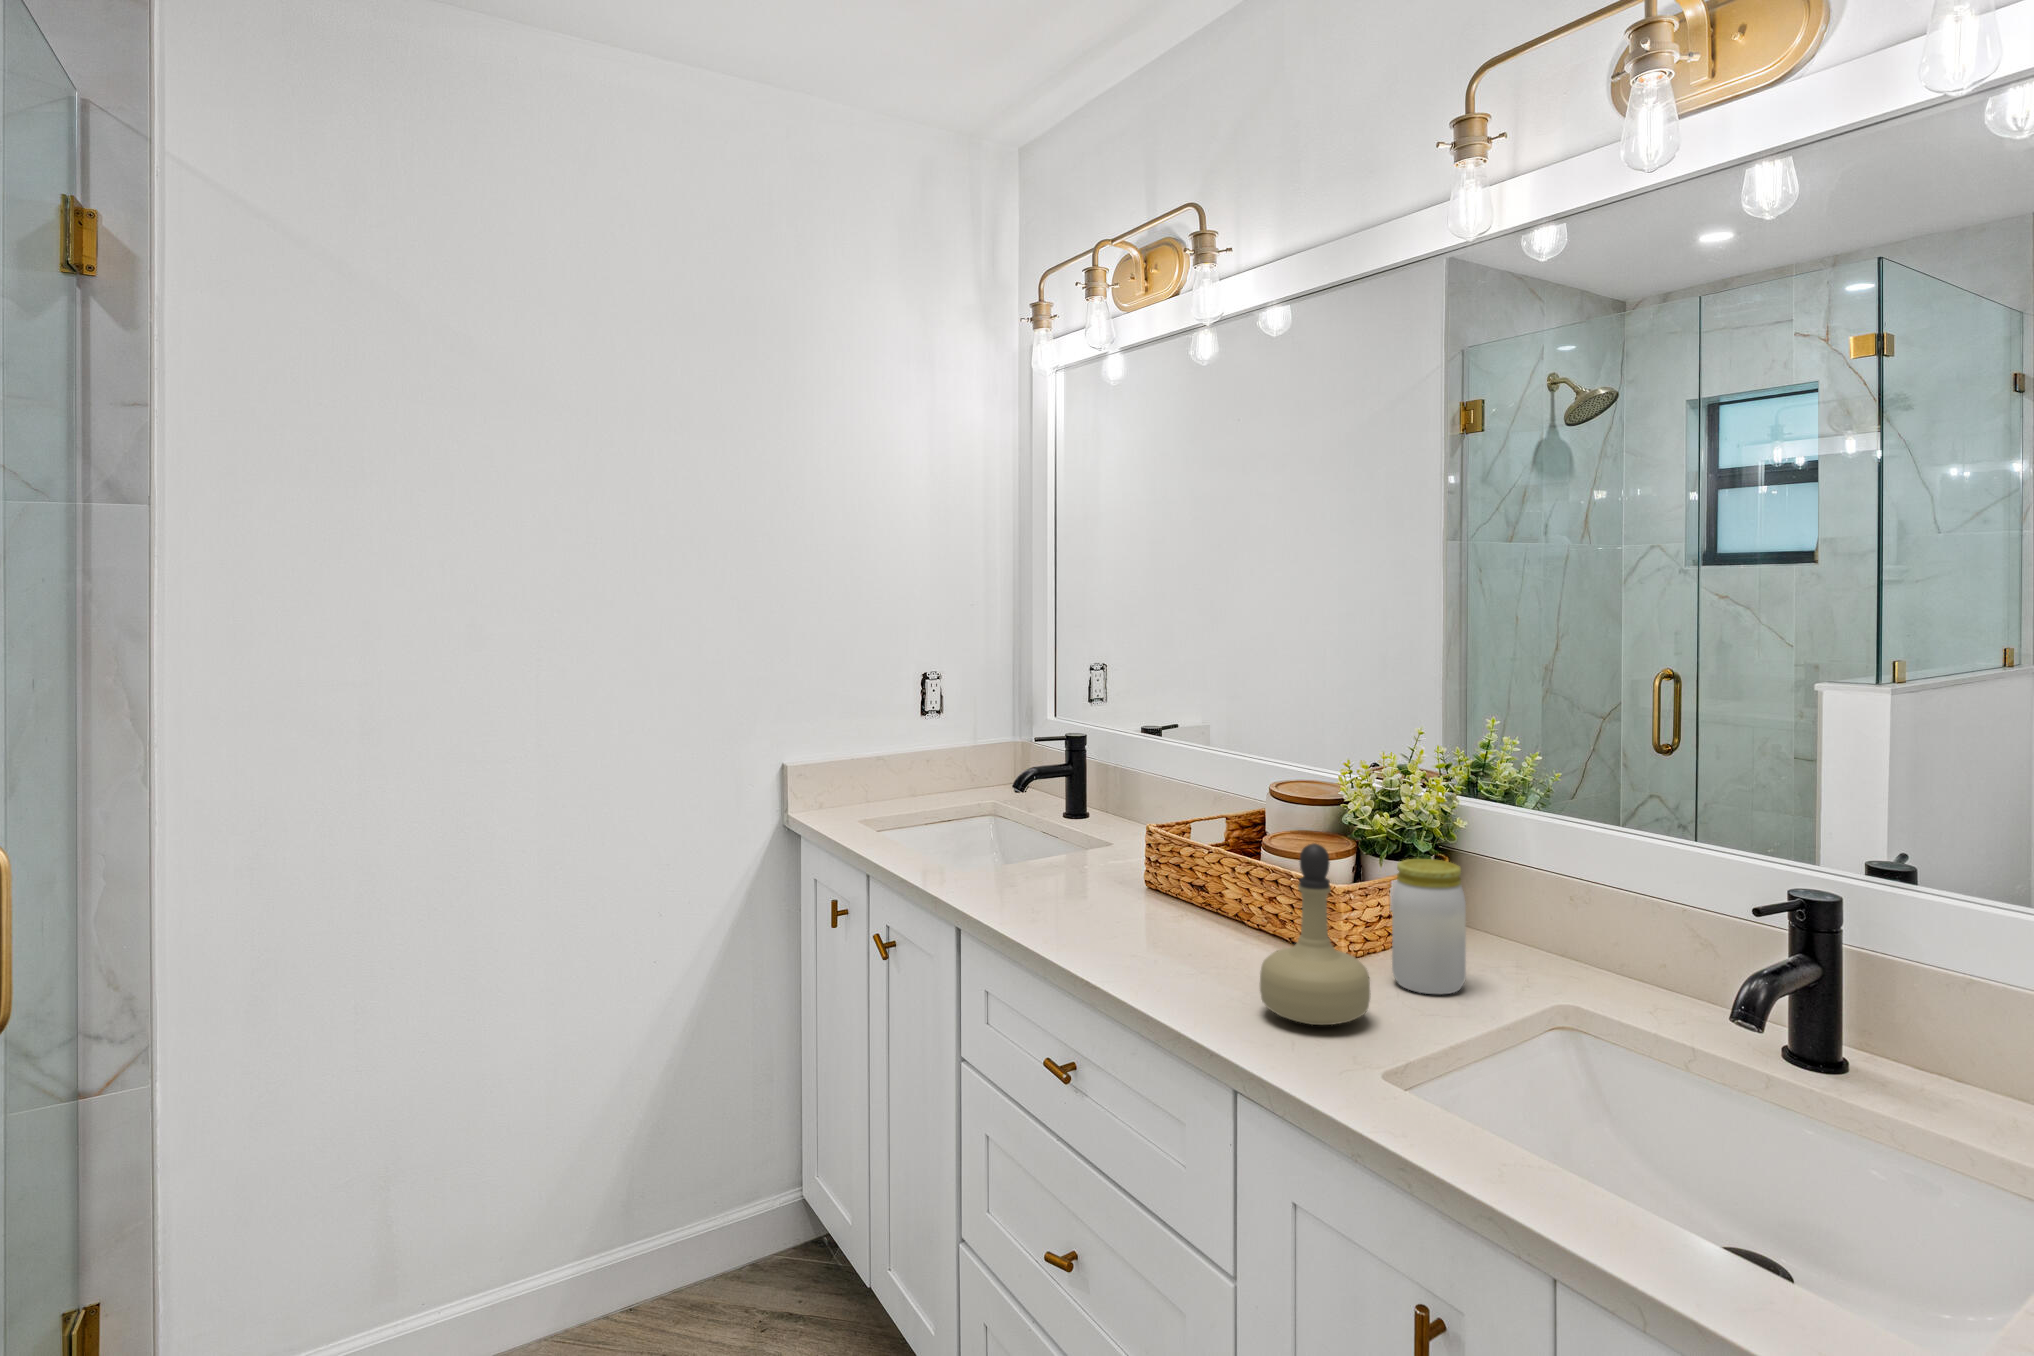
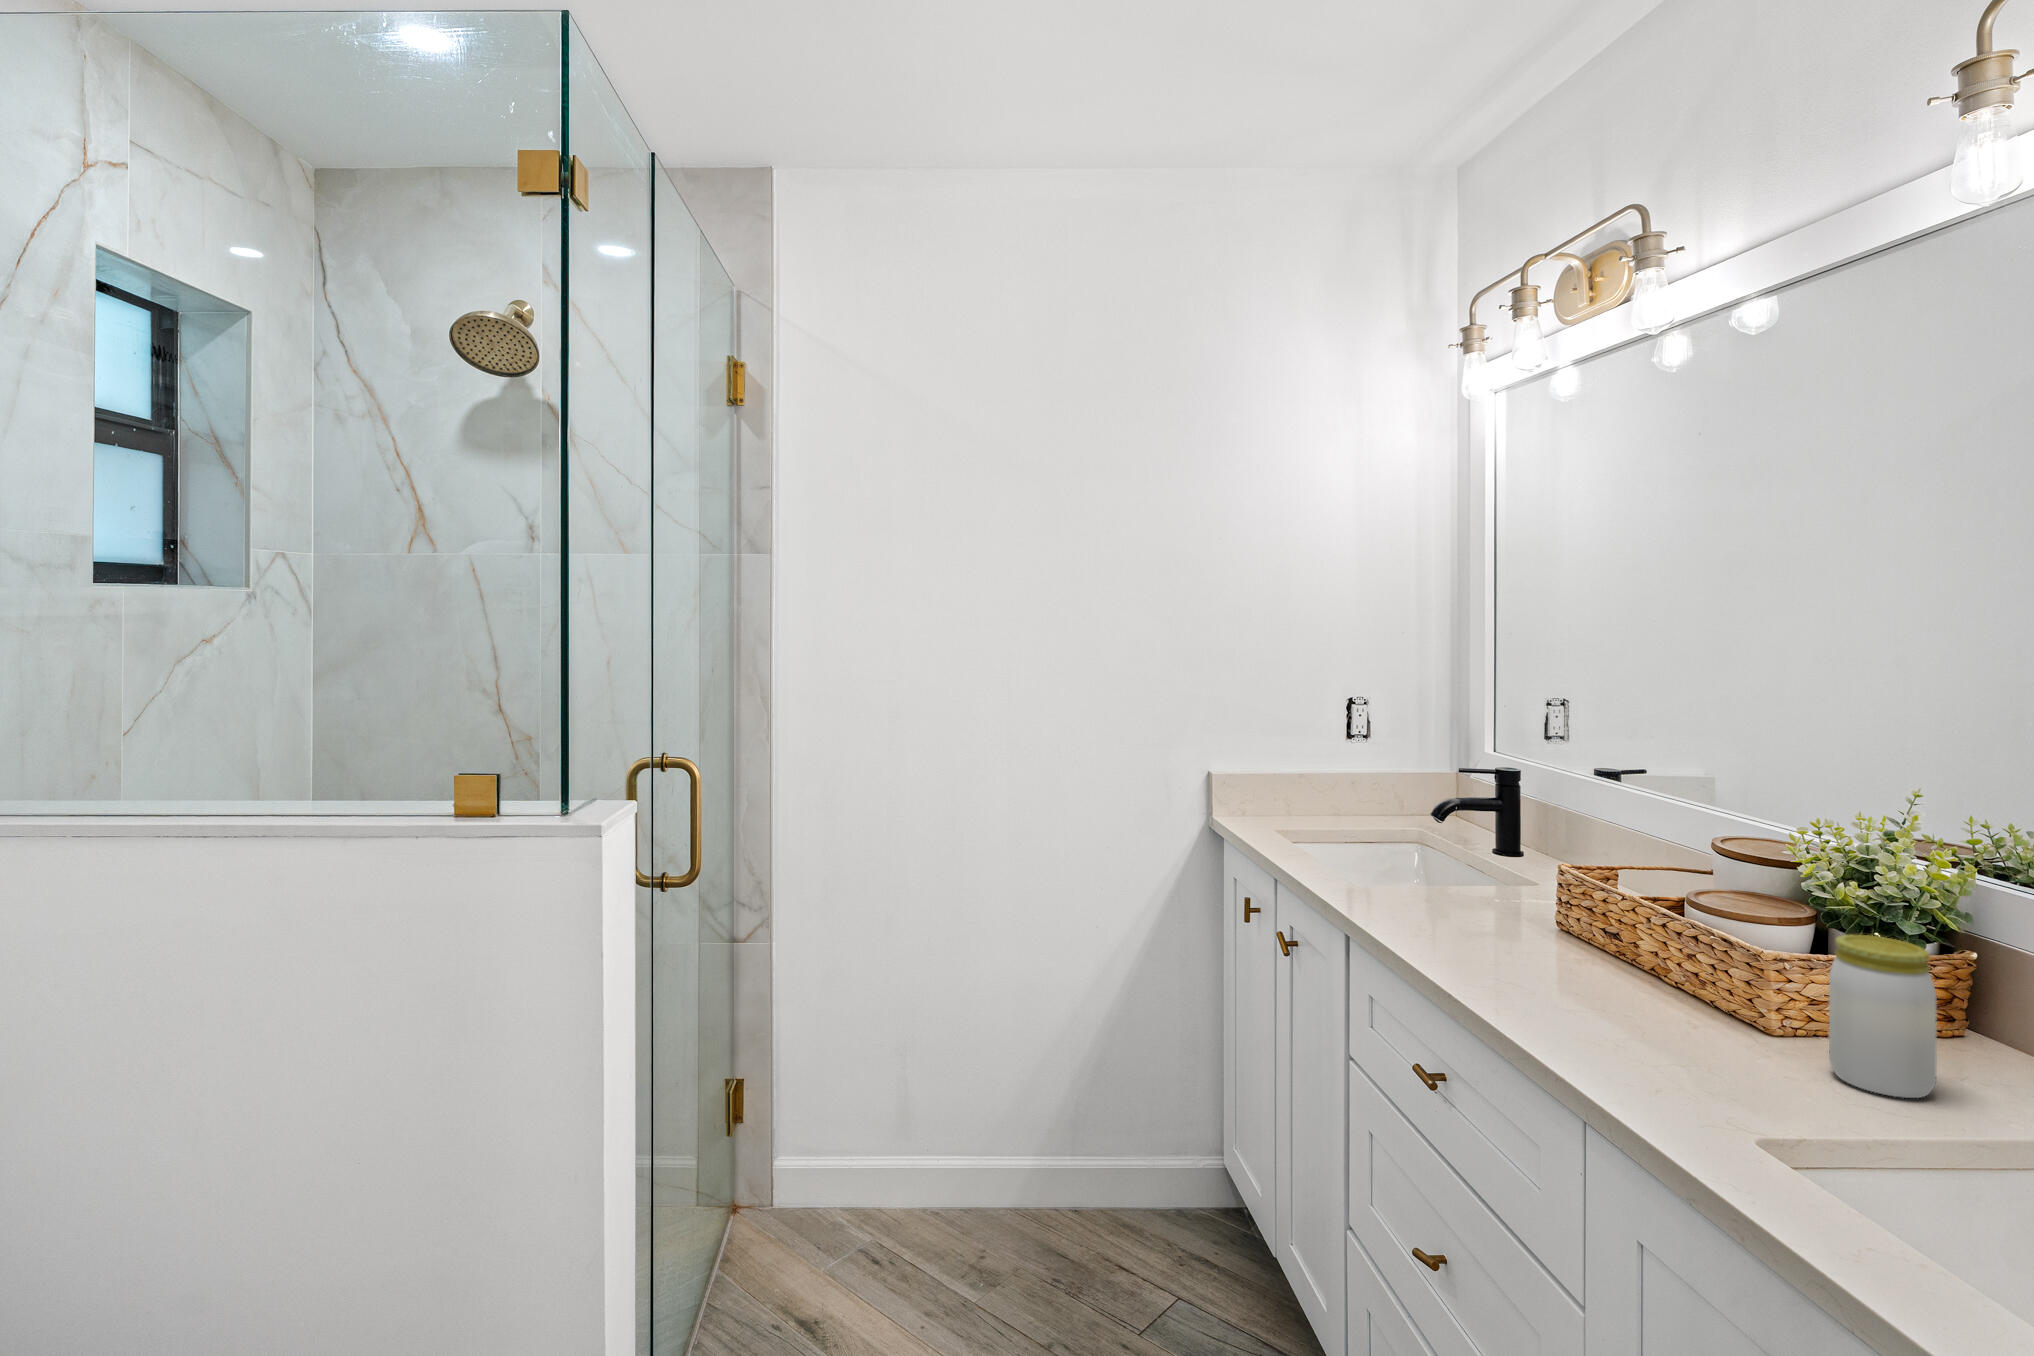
perfume bottle: present [1260,843,1370,1025] -> none [1629,900,1773,1100]

